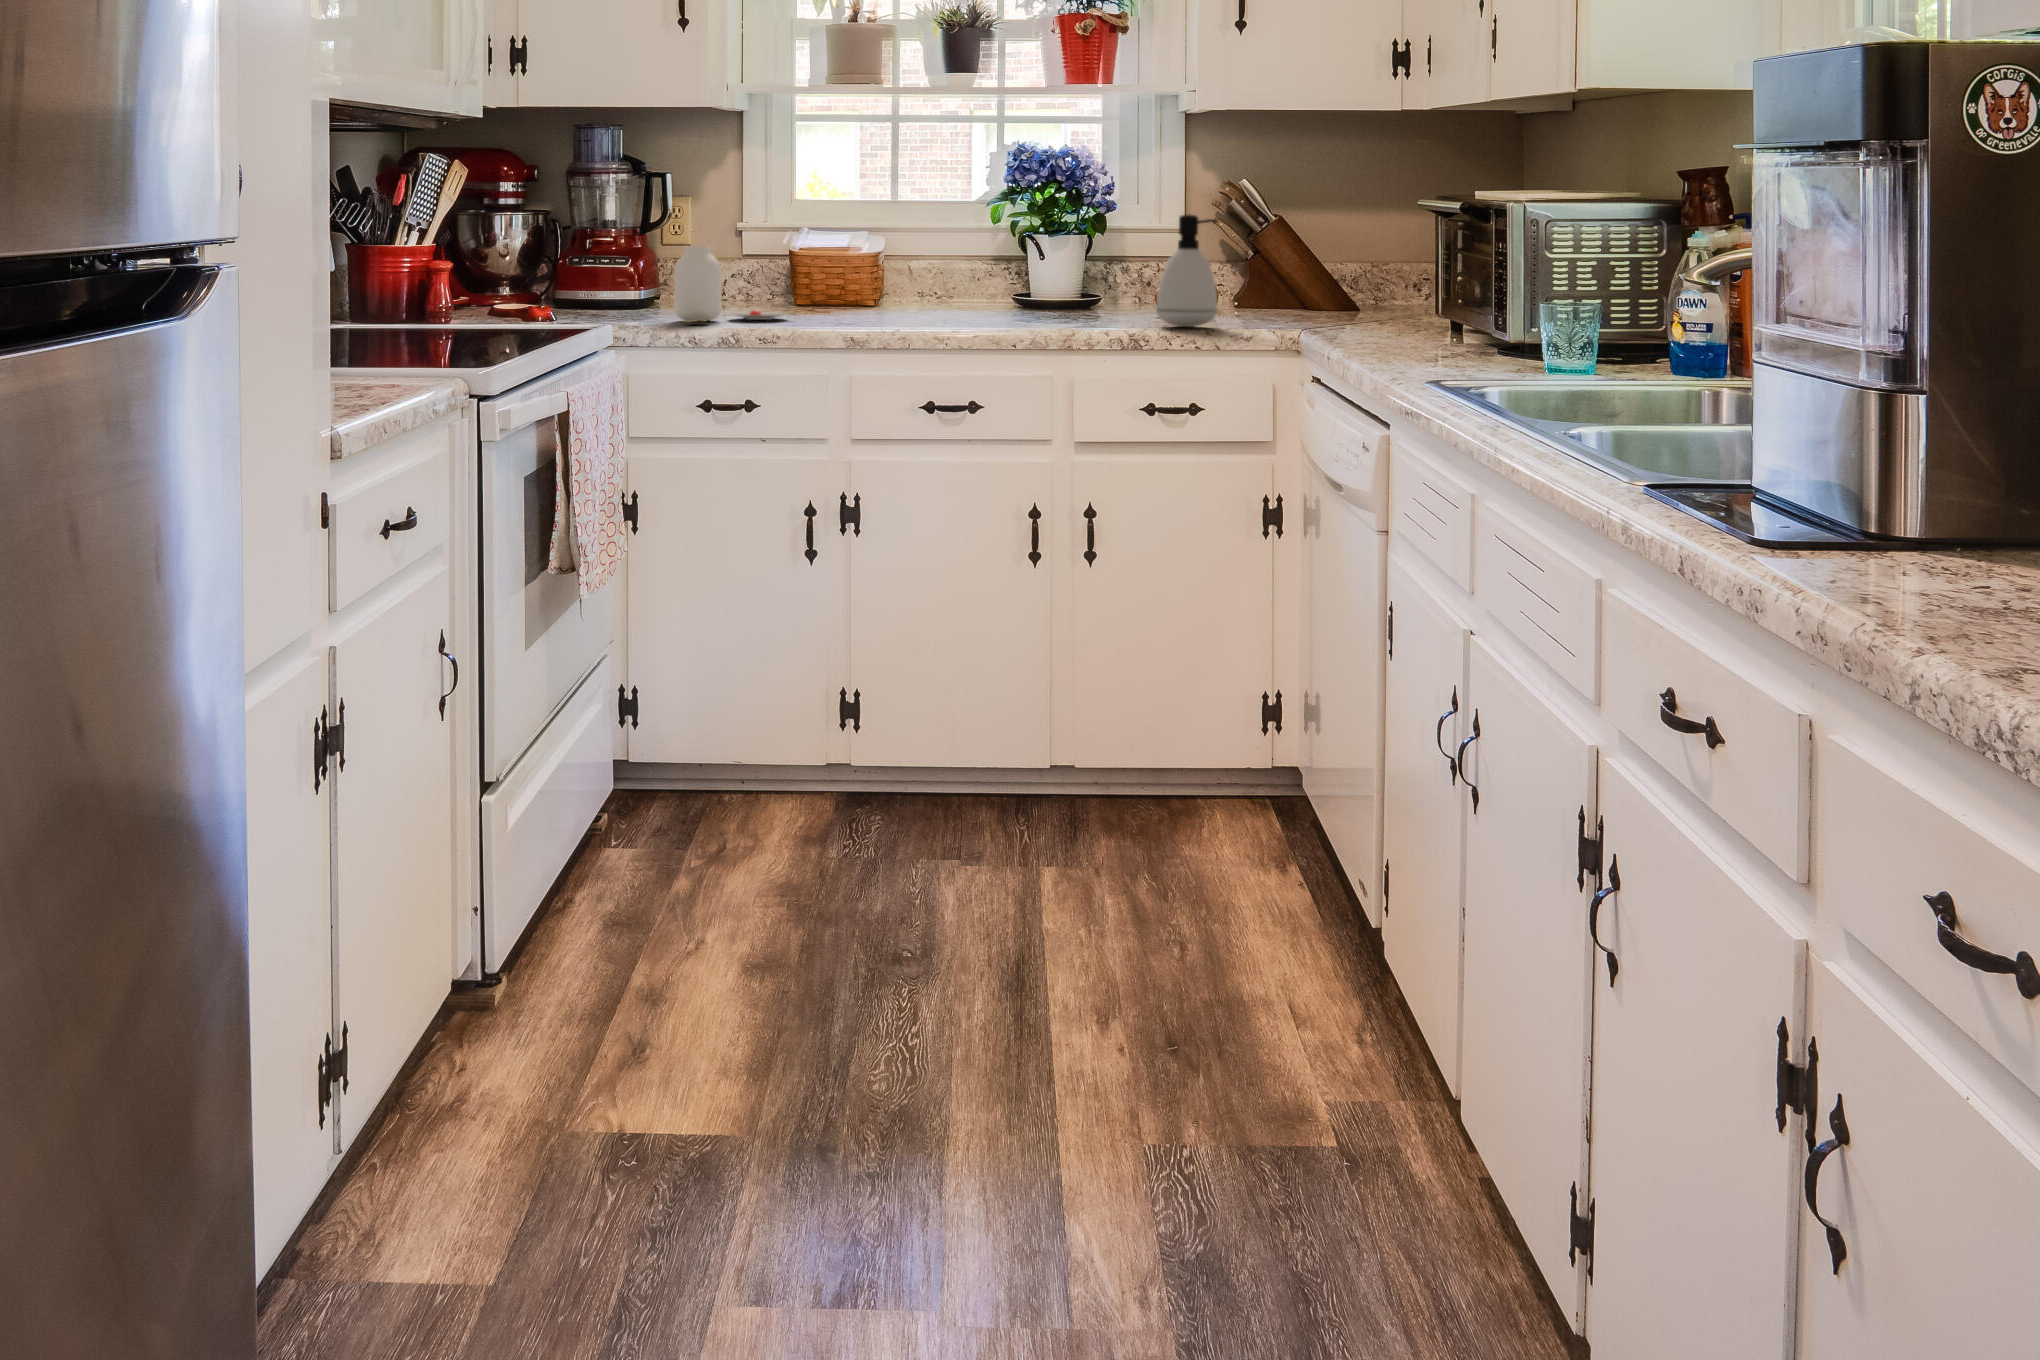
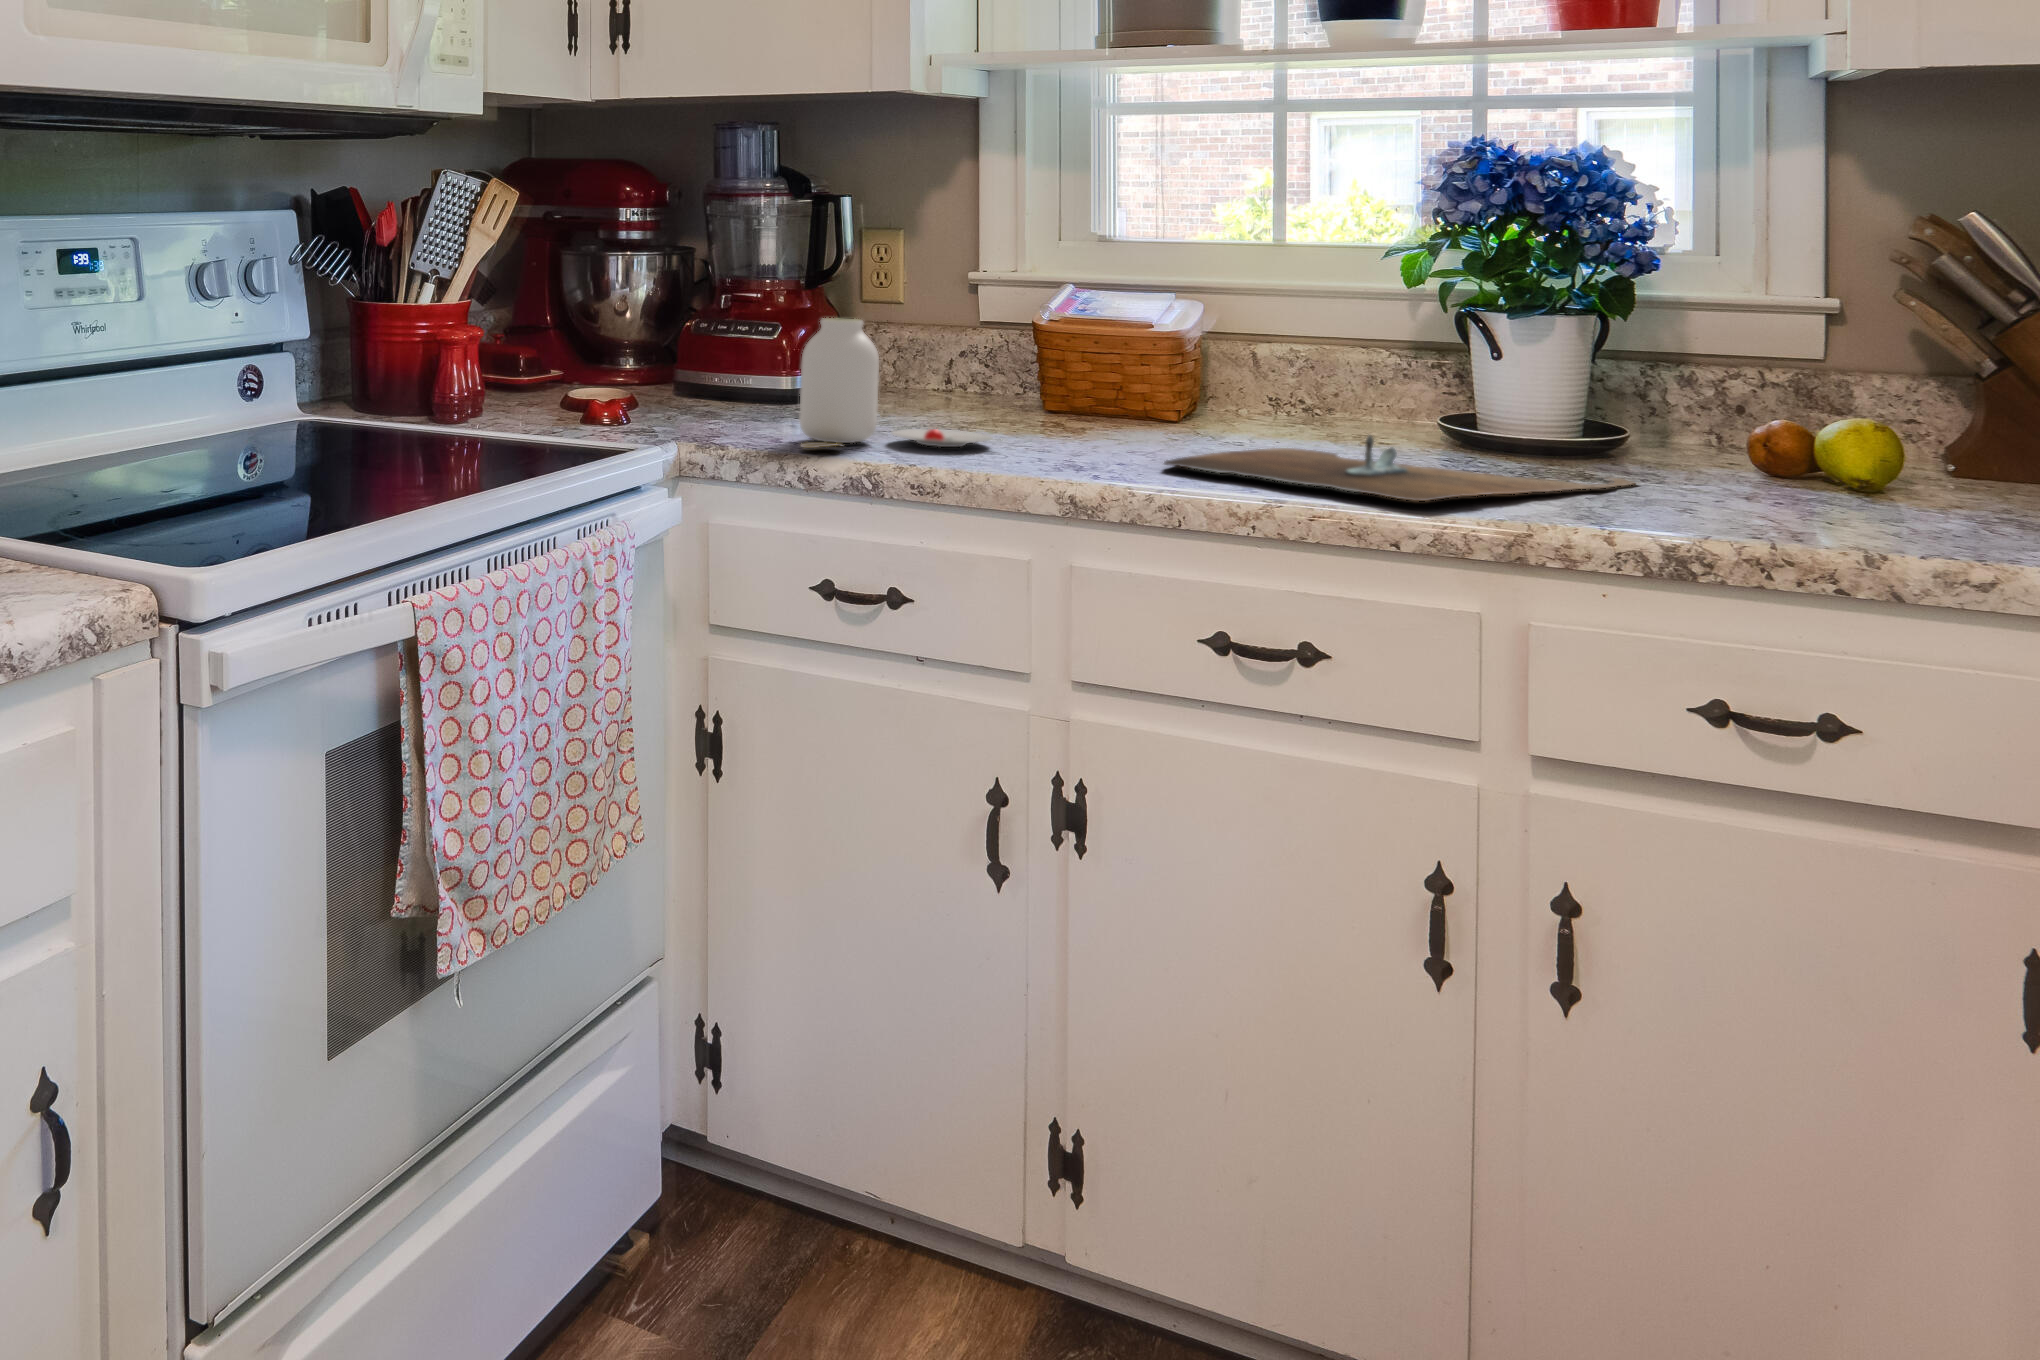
soap dispenser: present [1156,214,1218,327] -> none [1742,295,1916,534]
cutting board: none [888,297,1112,324] -> present [1164,436,1634,501]

